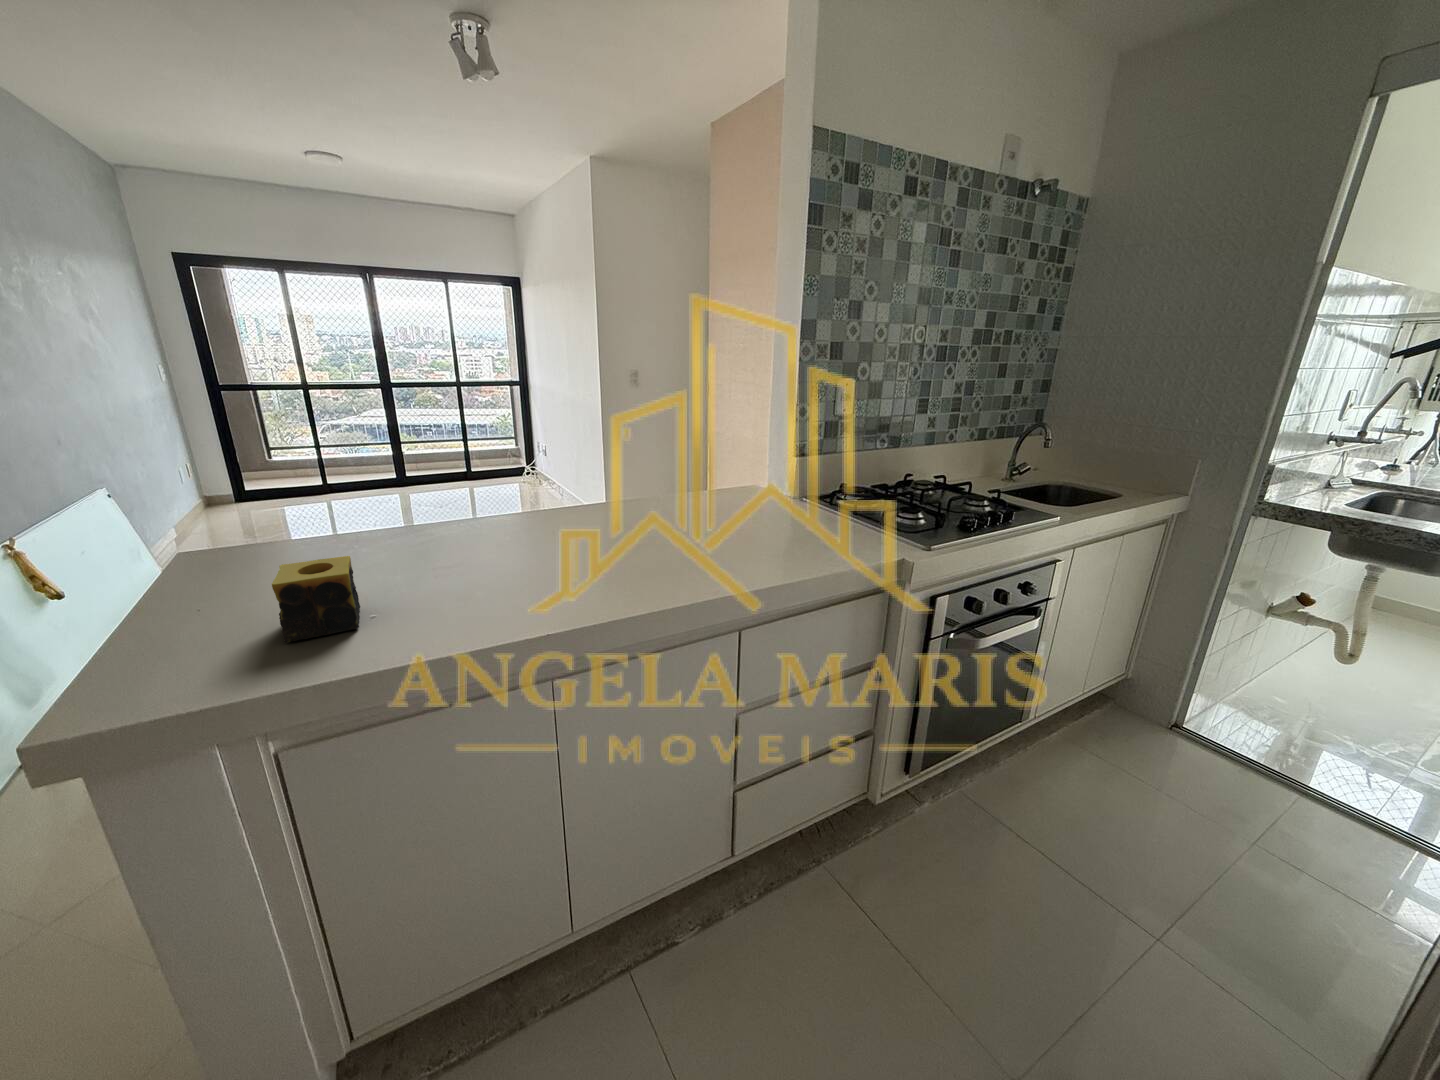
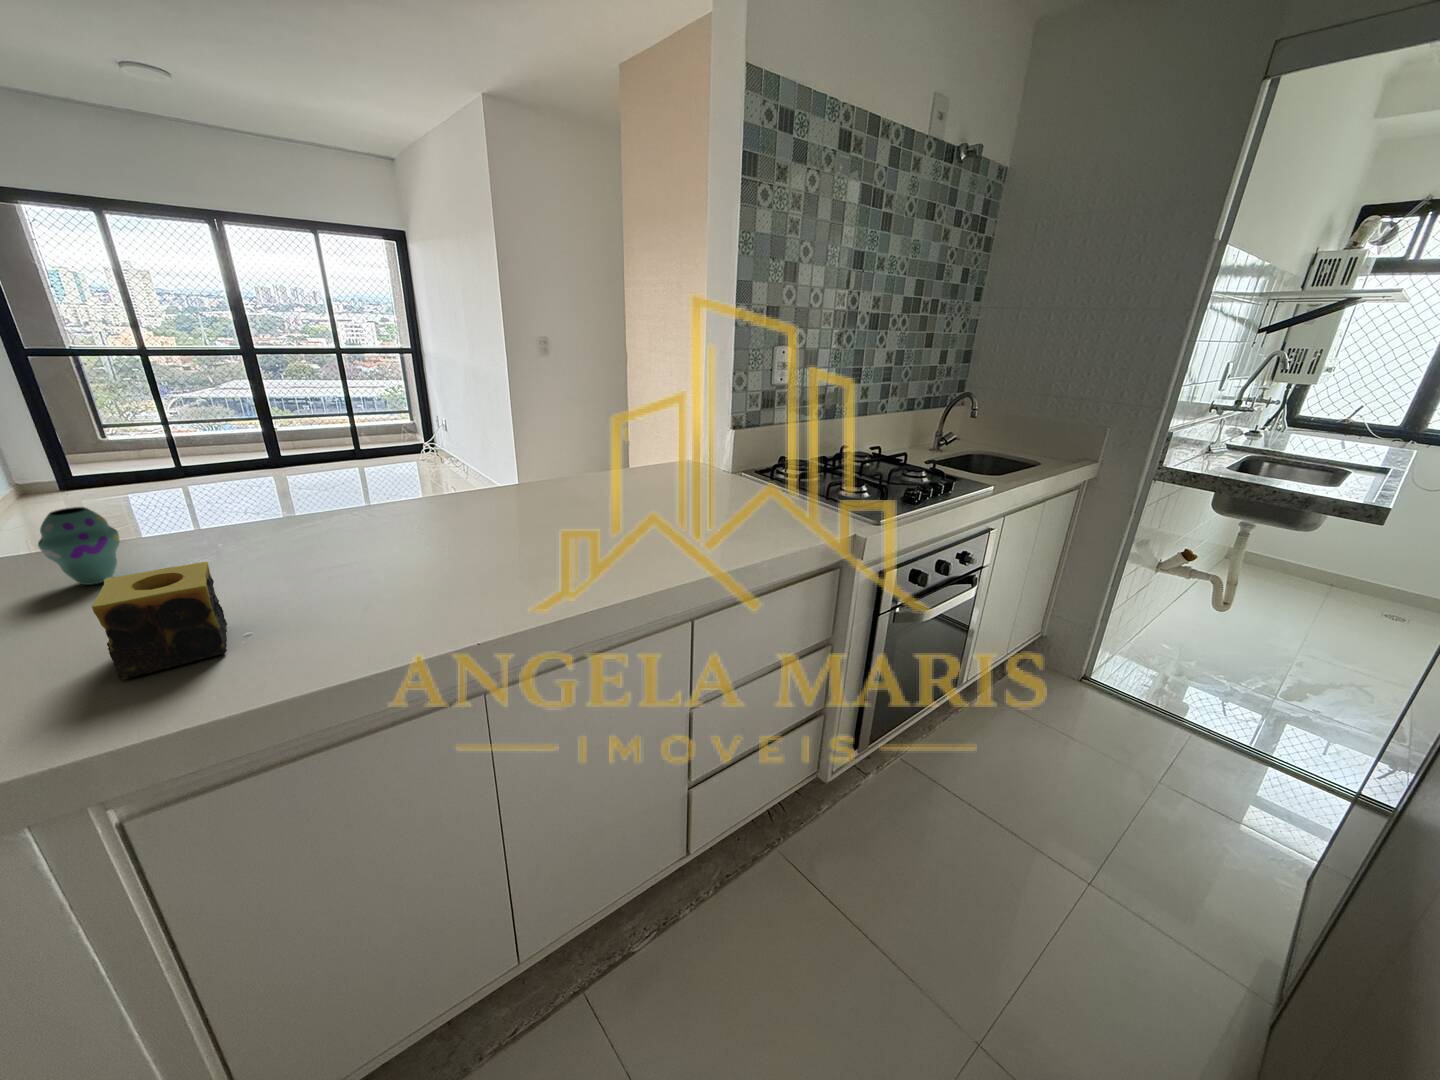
vase: none [234,511,288,572] -> present [38,507,120,585]

